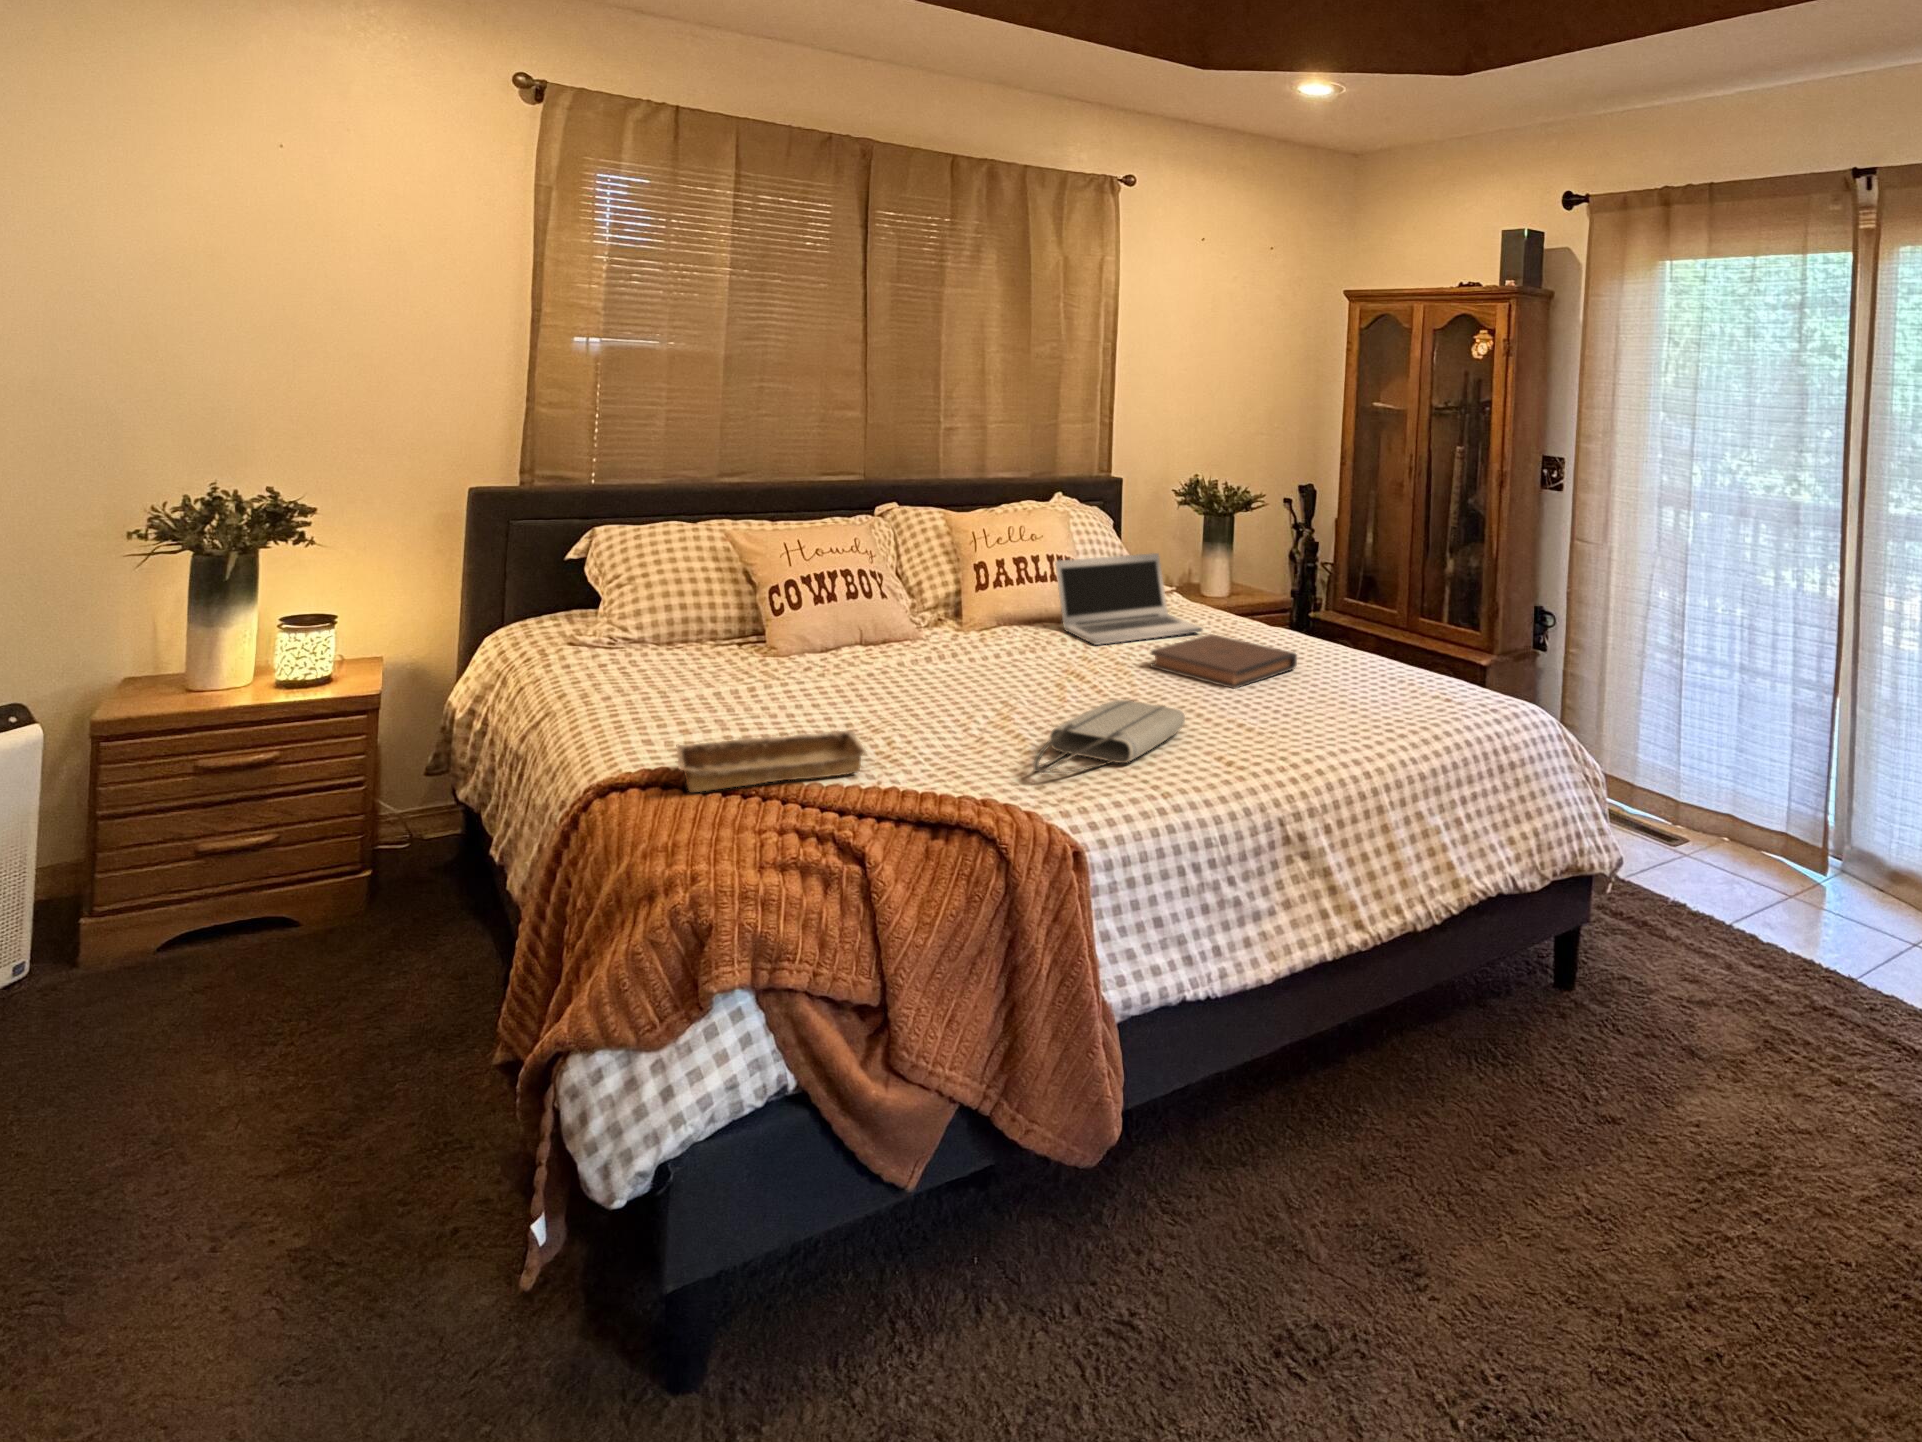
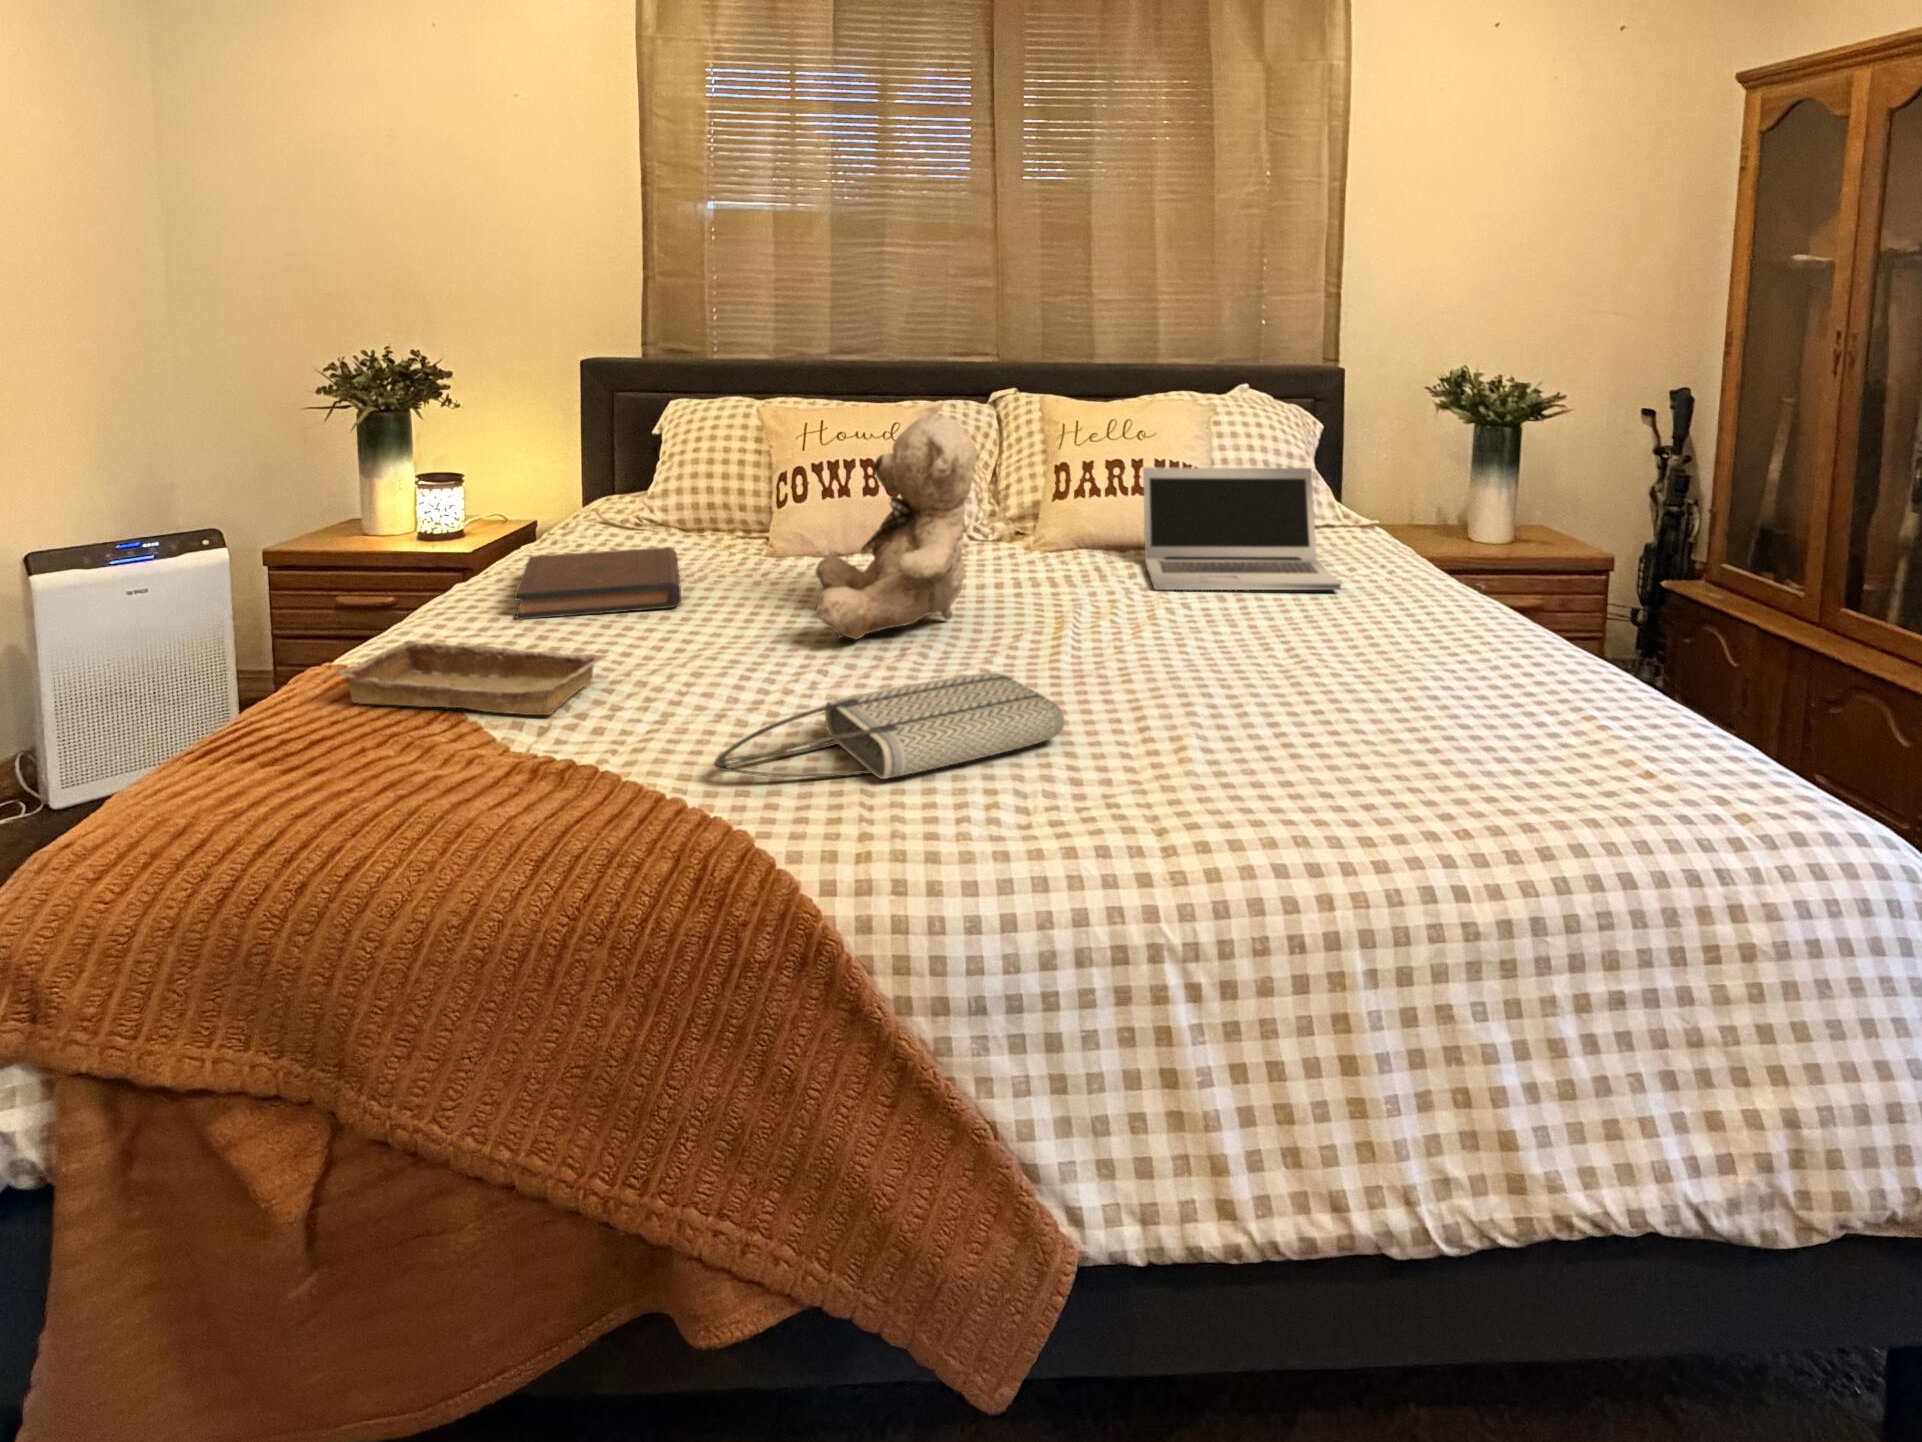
teddy bear: none [895,536,1034,702] -> present [815,414,976,639]
book: present [1151,634,1297,689] -> present [514,547,681,620]

